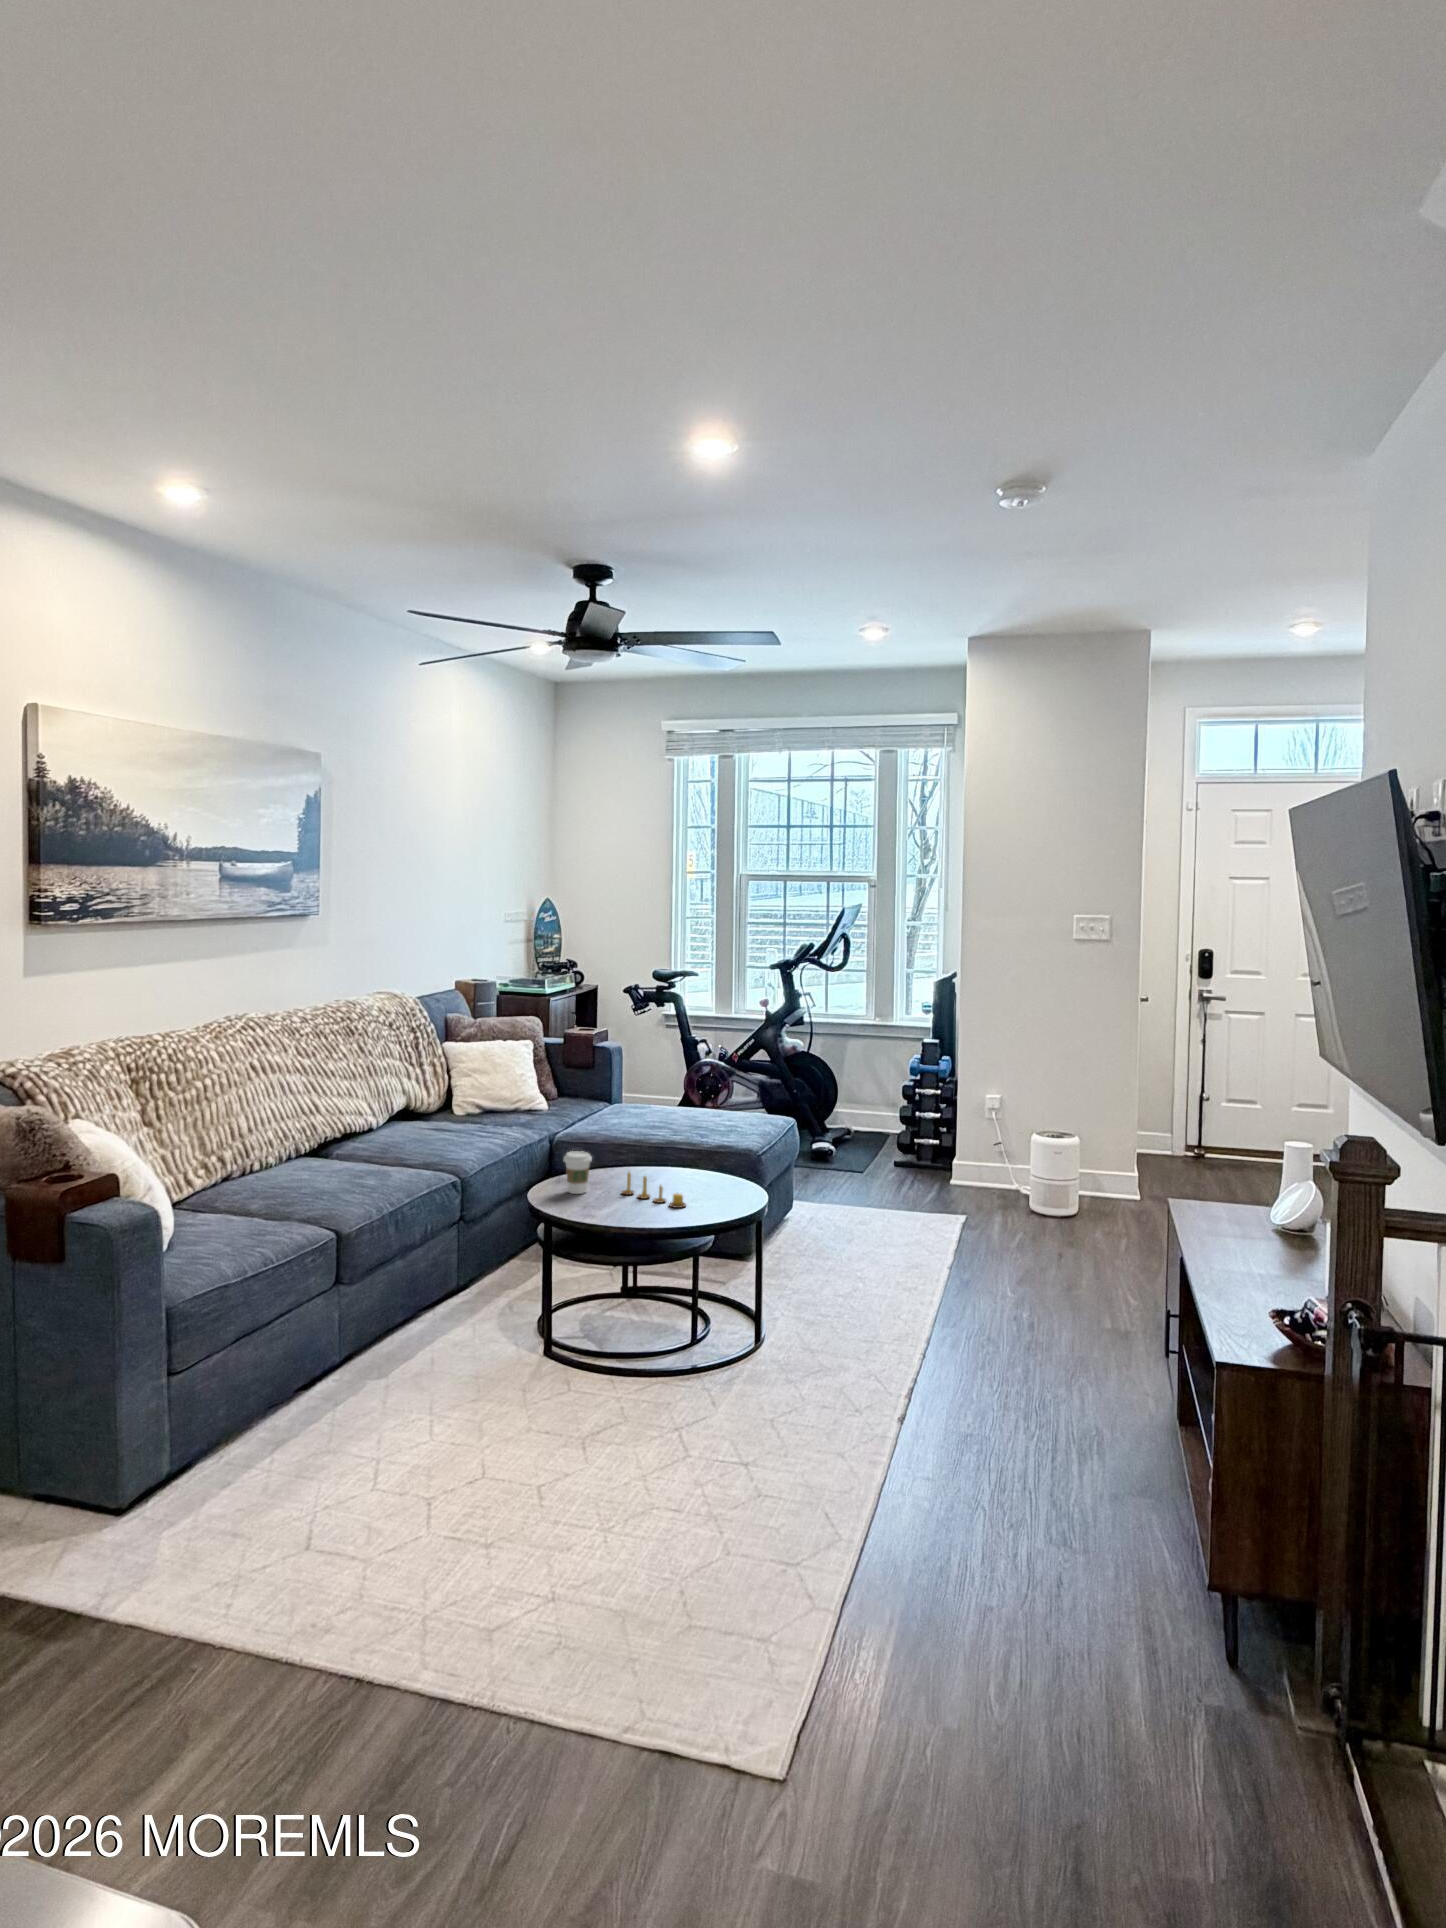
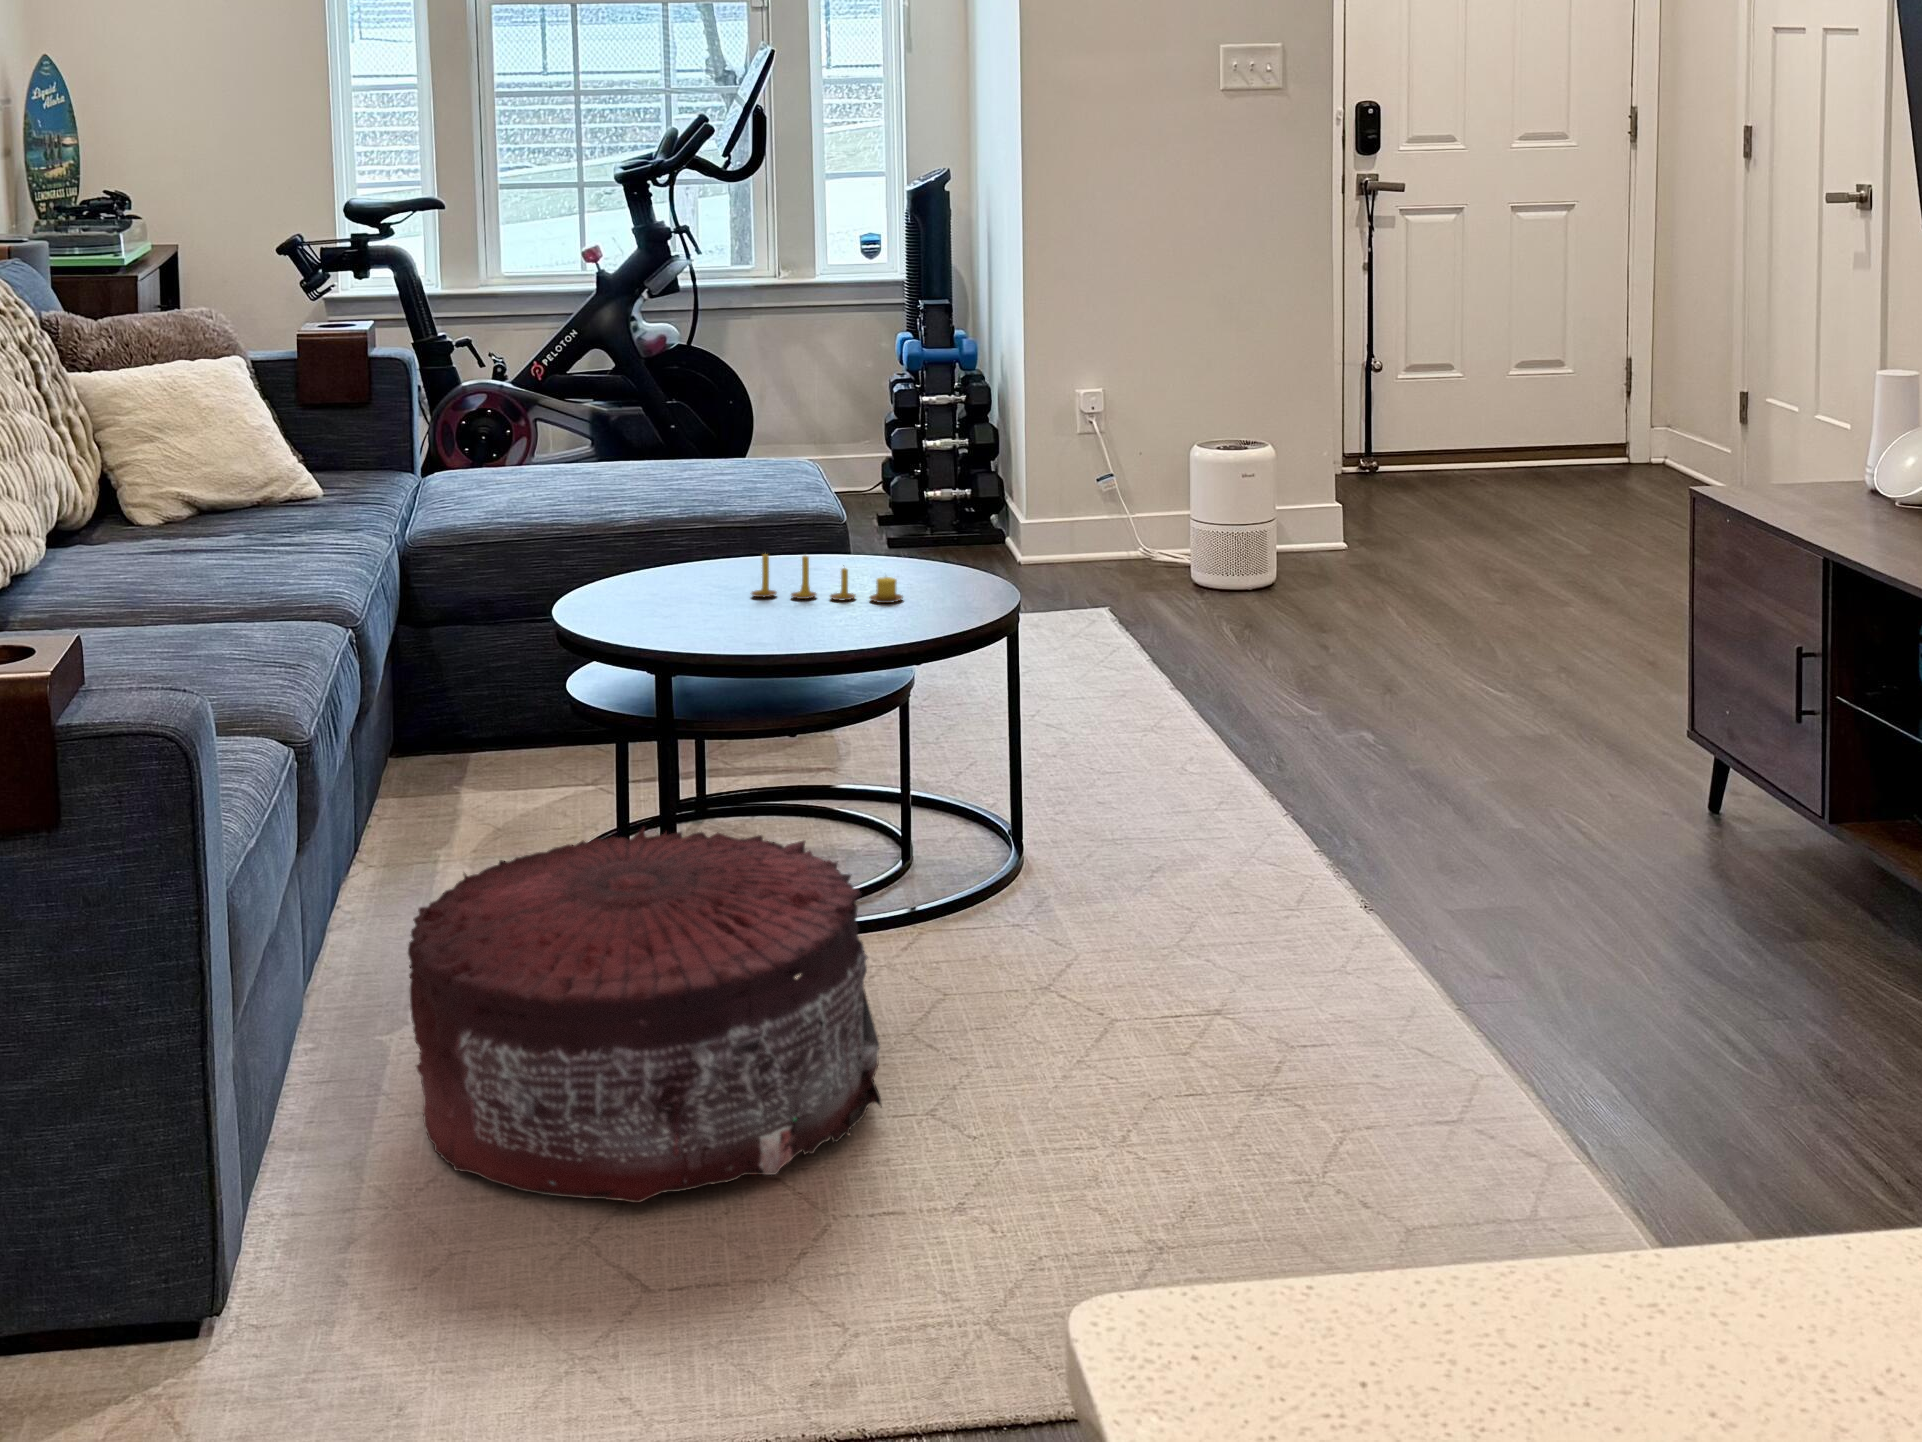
coffee cup: present [564,1151,592,1194] -> none [638,527,695,610]
pouf: none [289,1307,531,1515] -> present [408,828,881,1203]

